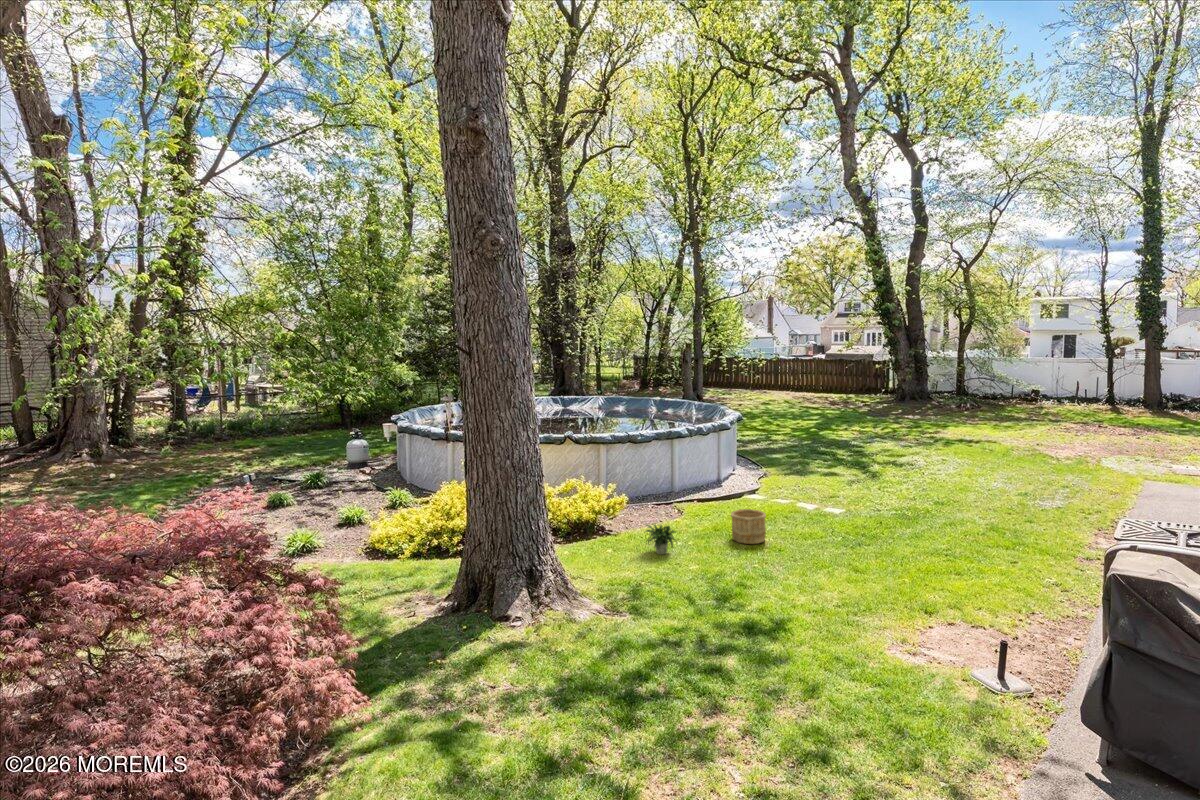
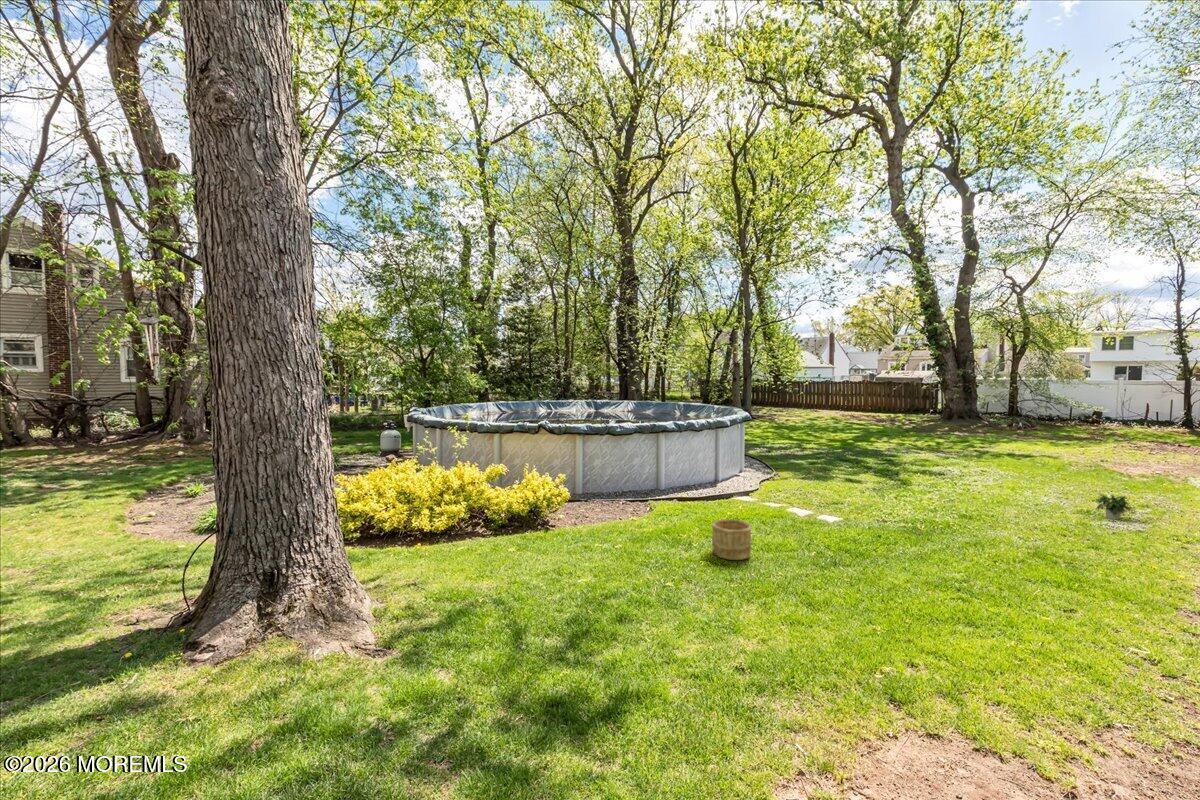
potted plant: present [645,525,676,554] -> present [1096,494,1135,520]

